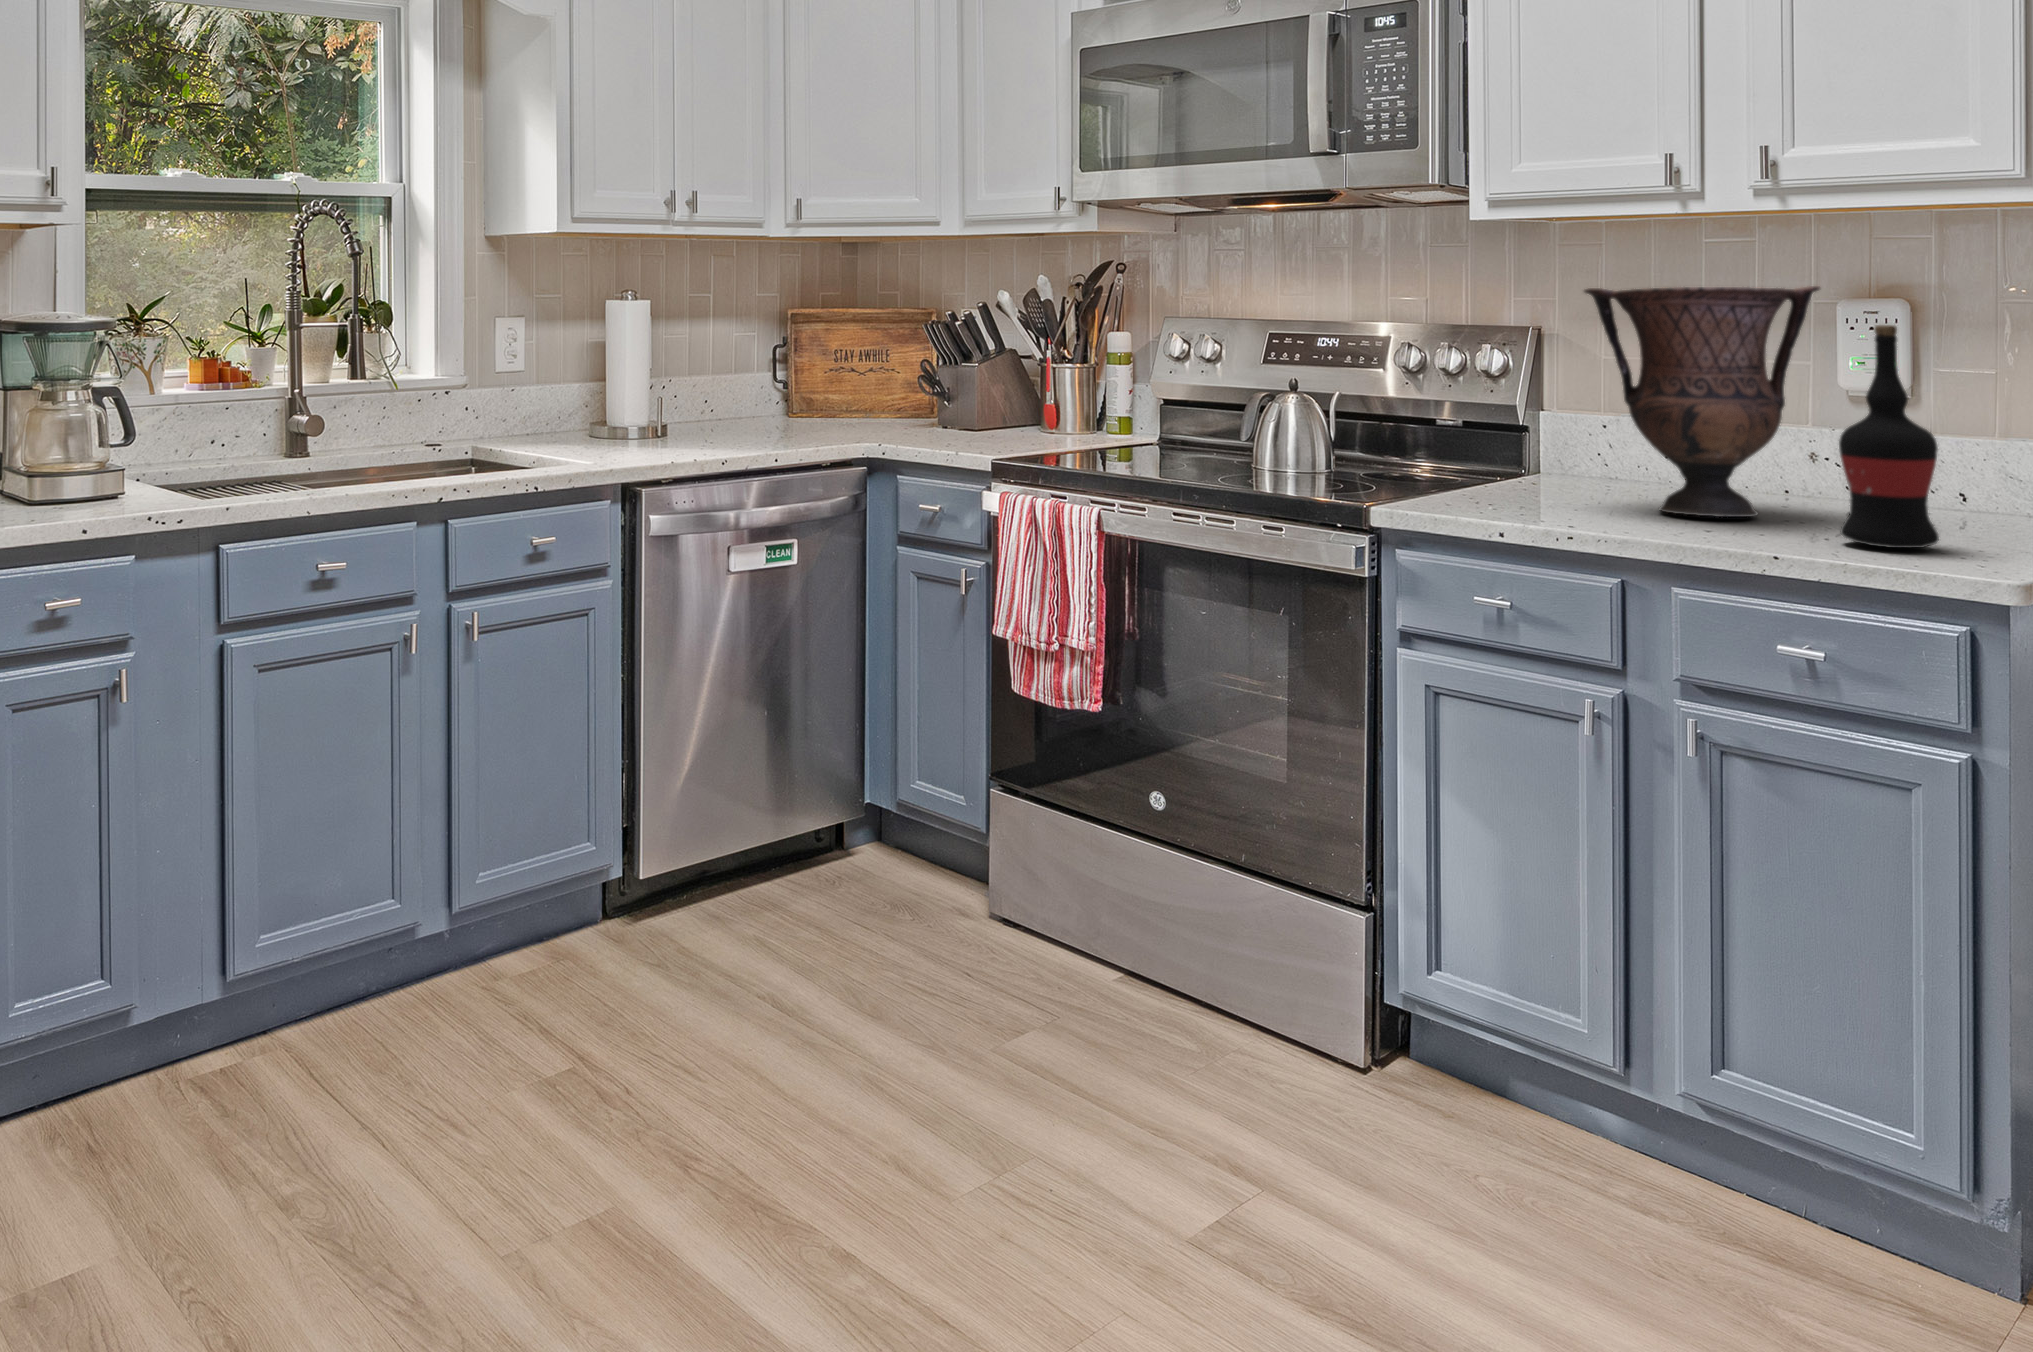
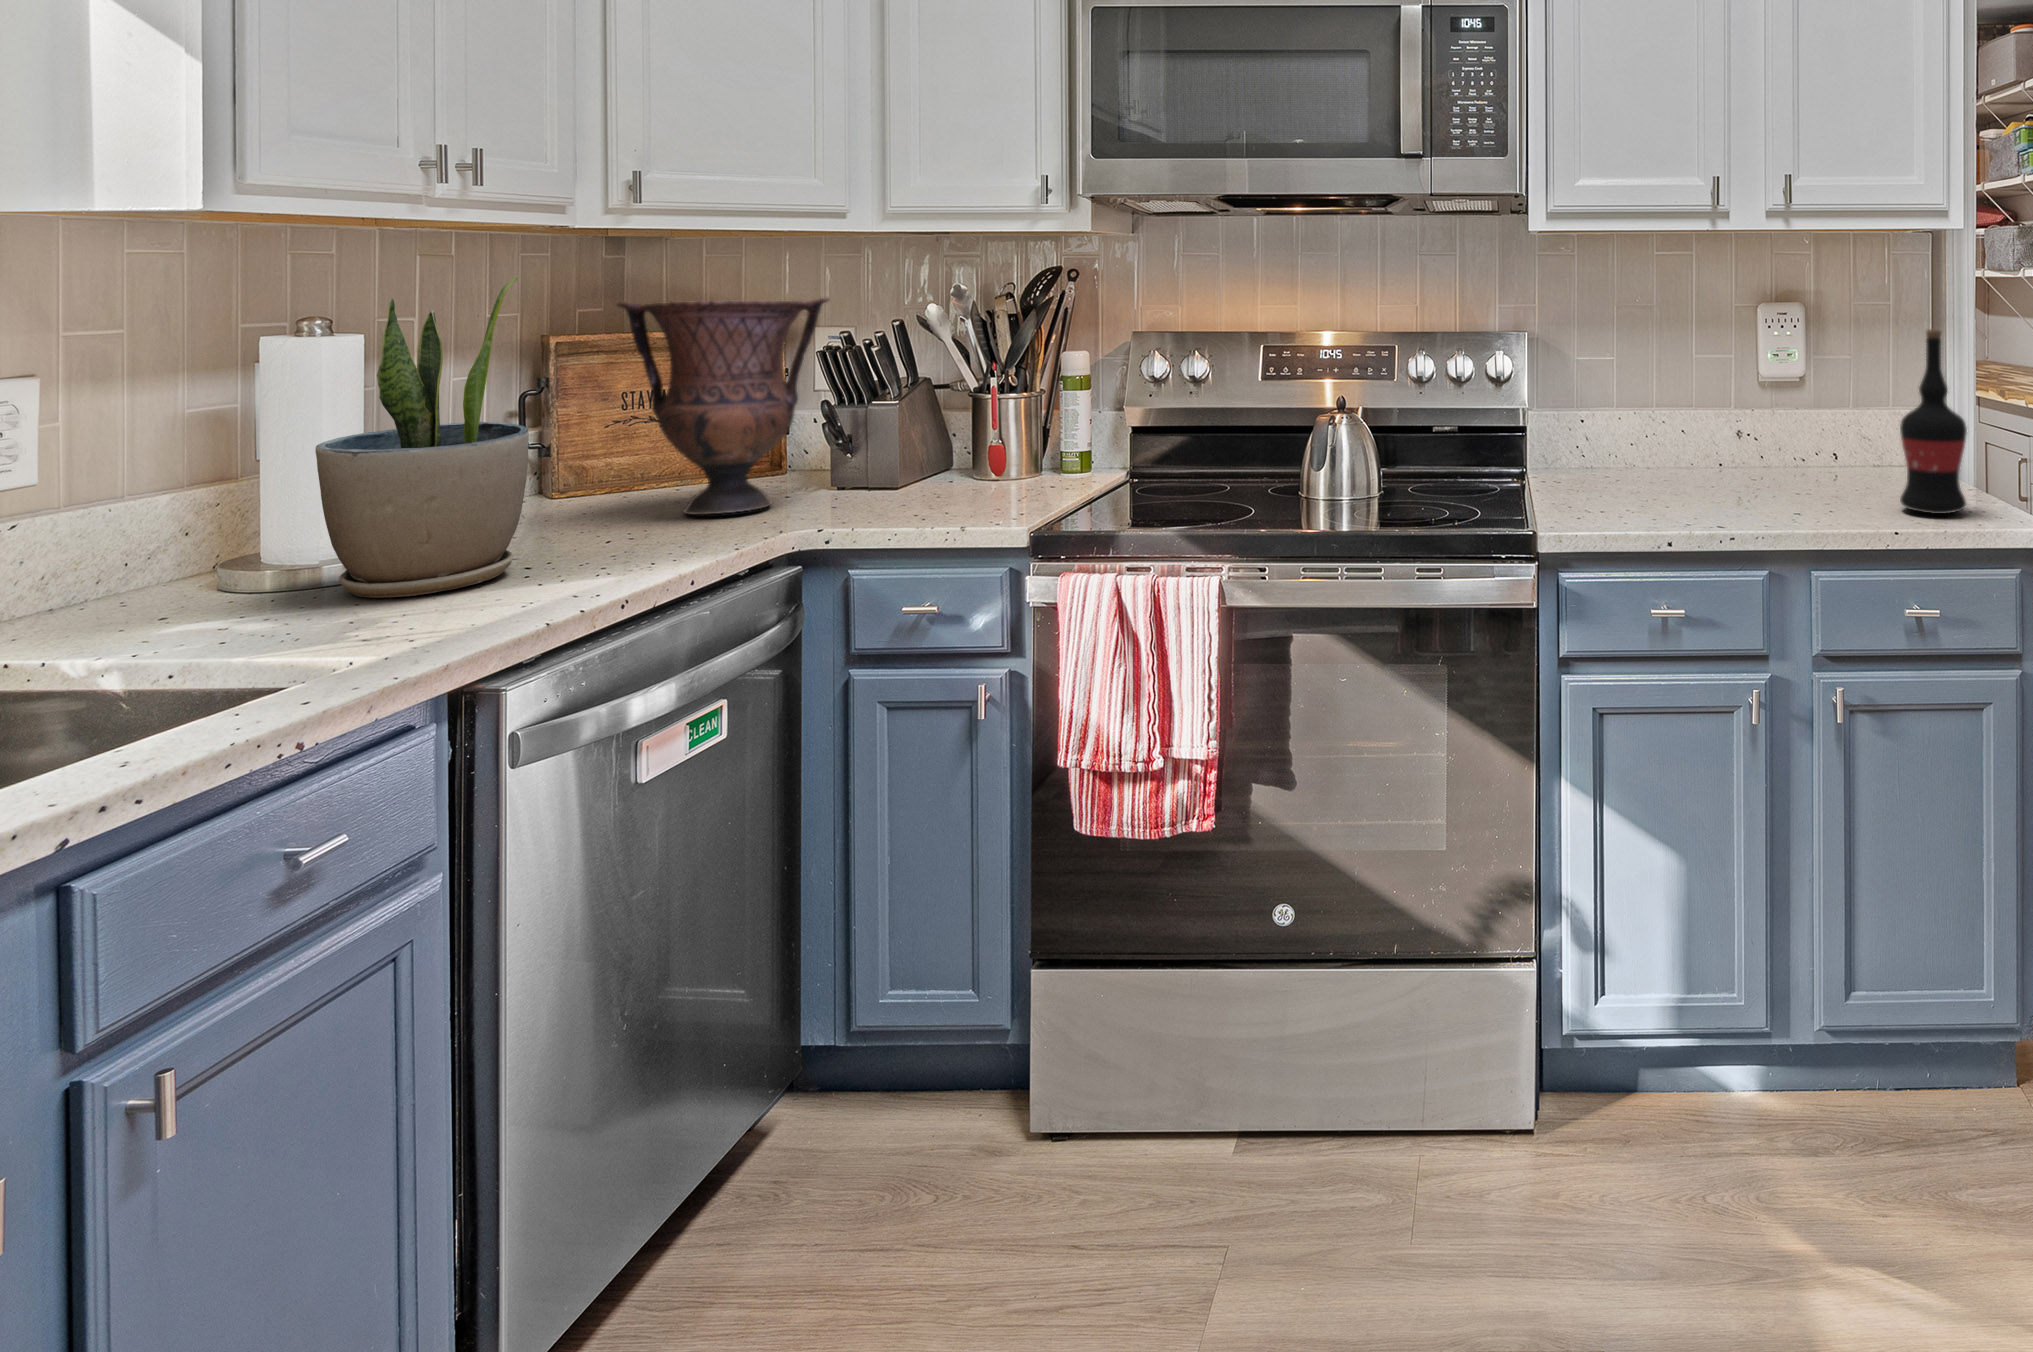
potted plant: none [614,267,709,449] -> present [315,275,529,598]
vase: present [1584,286,1820,517] -> present [617,298,829,515]

